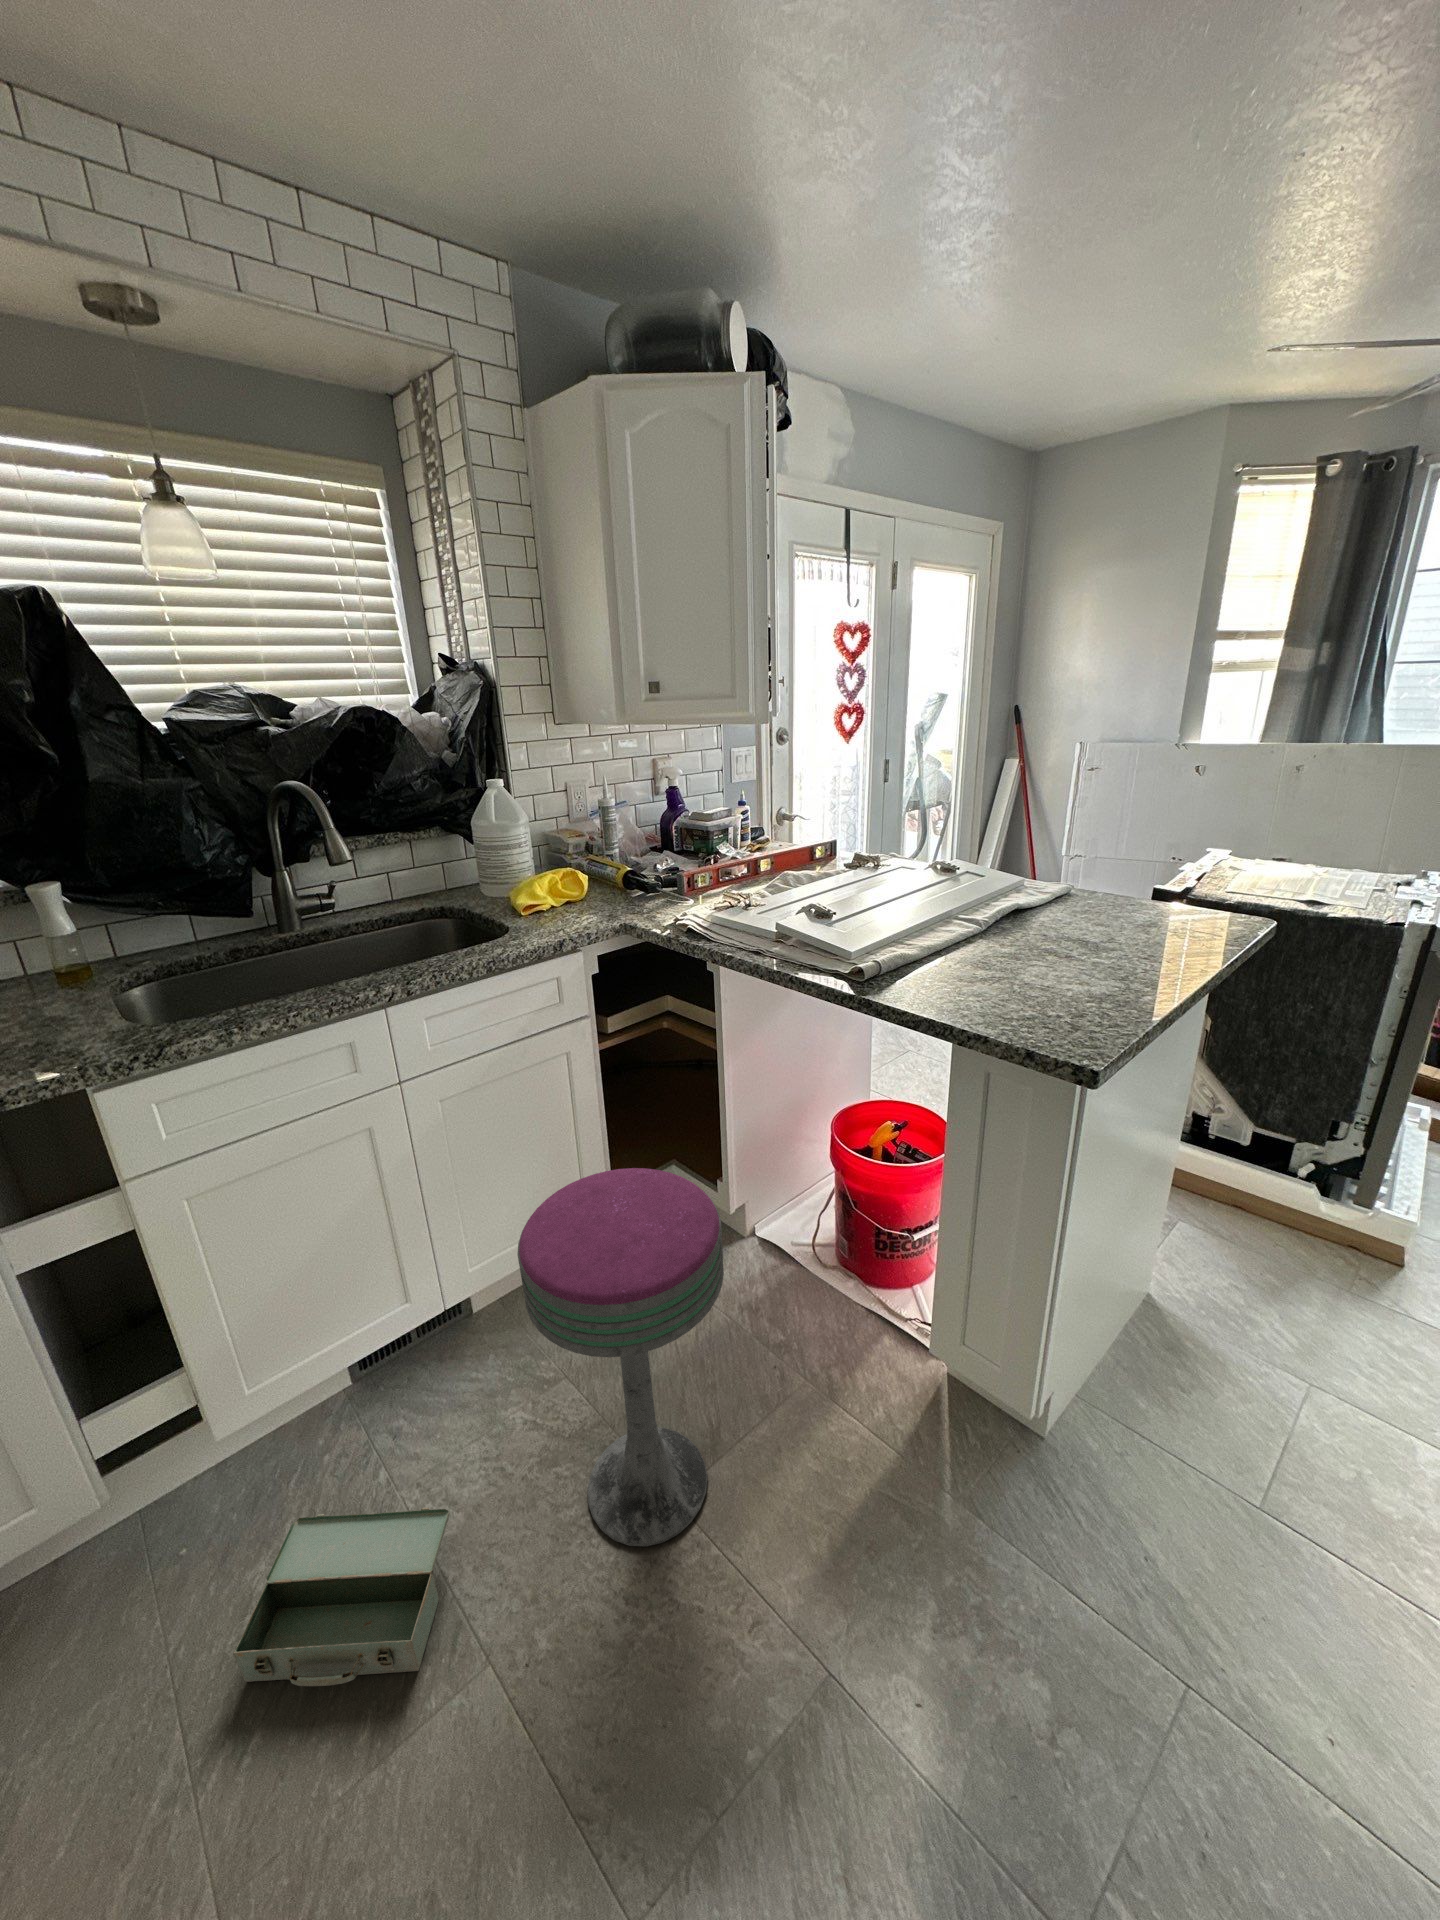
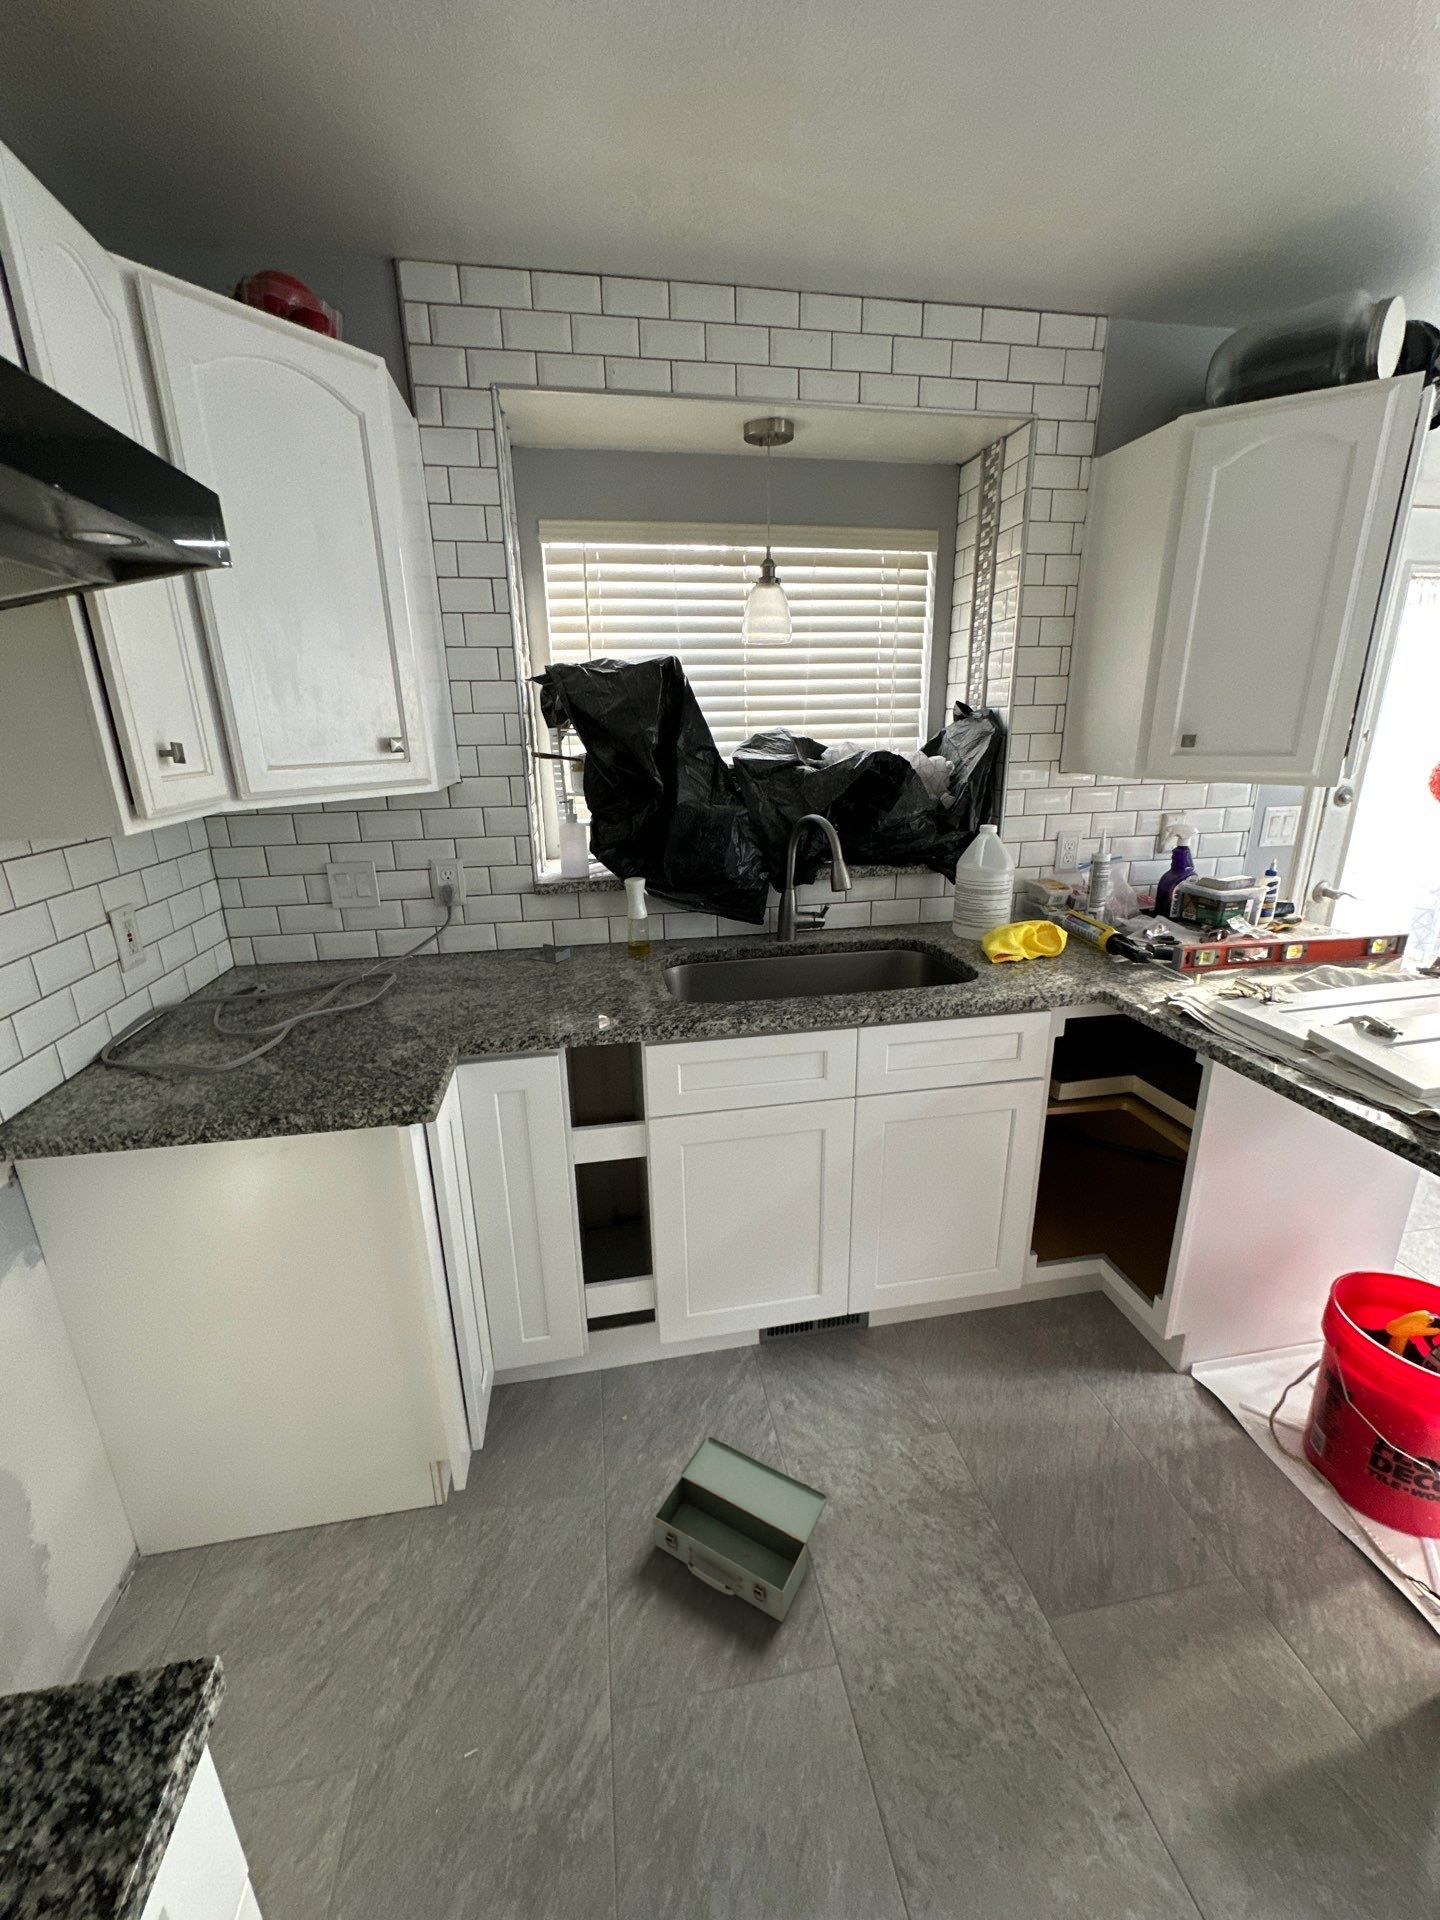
bar stool: present [517,1168,724,1546] -> none [941,1242,1172,1652]

